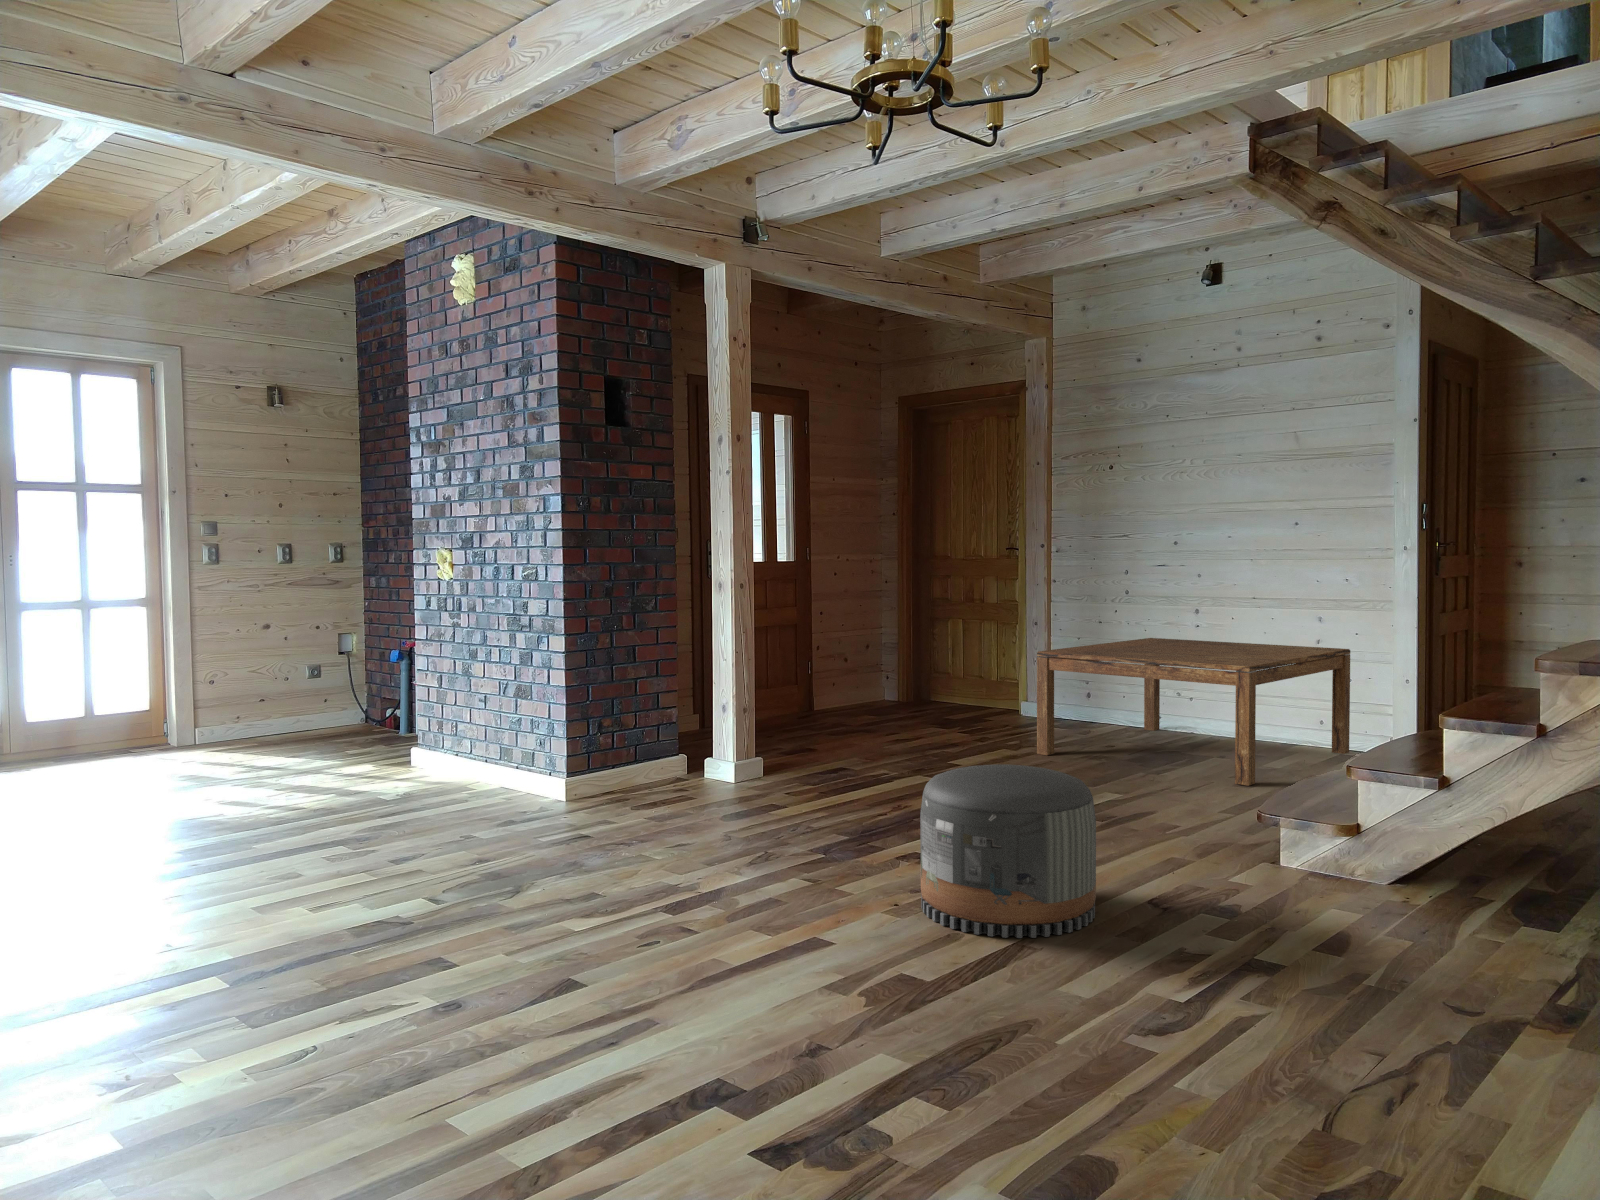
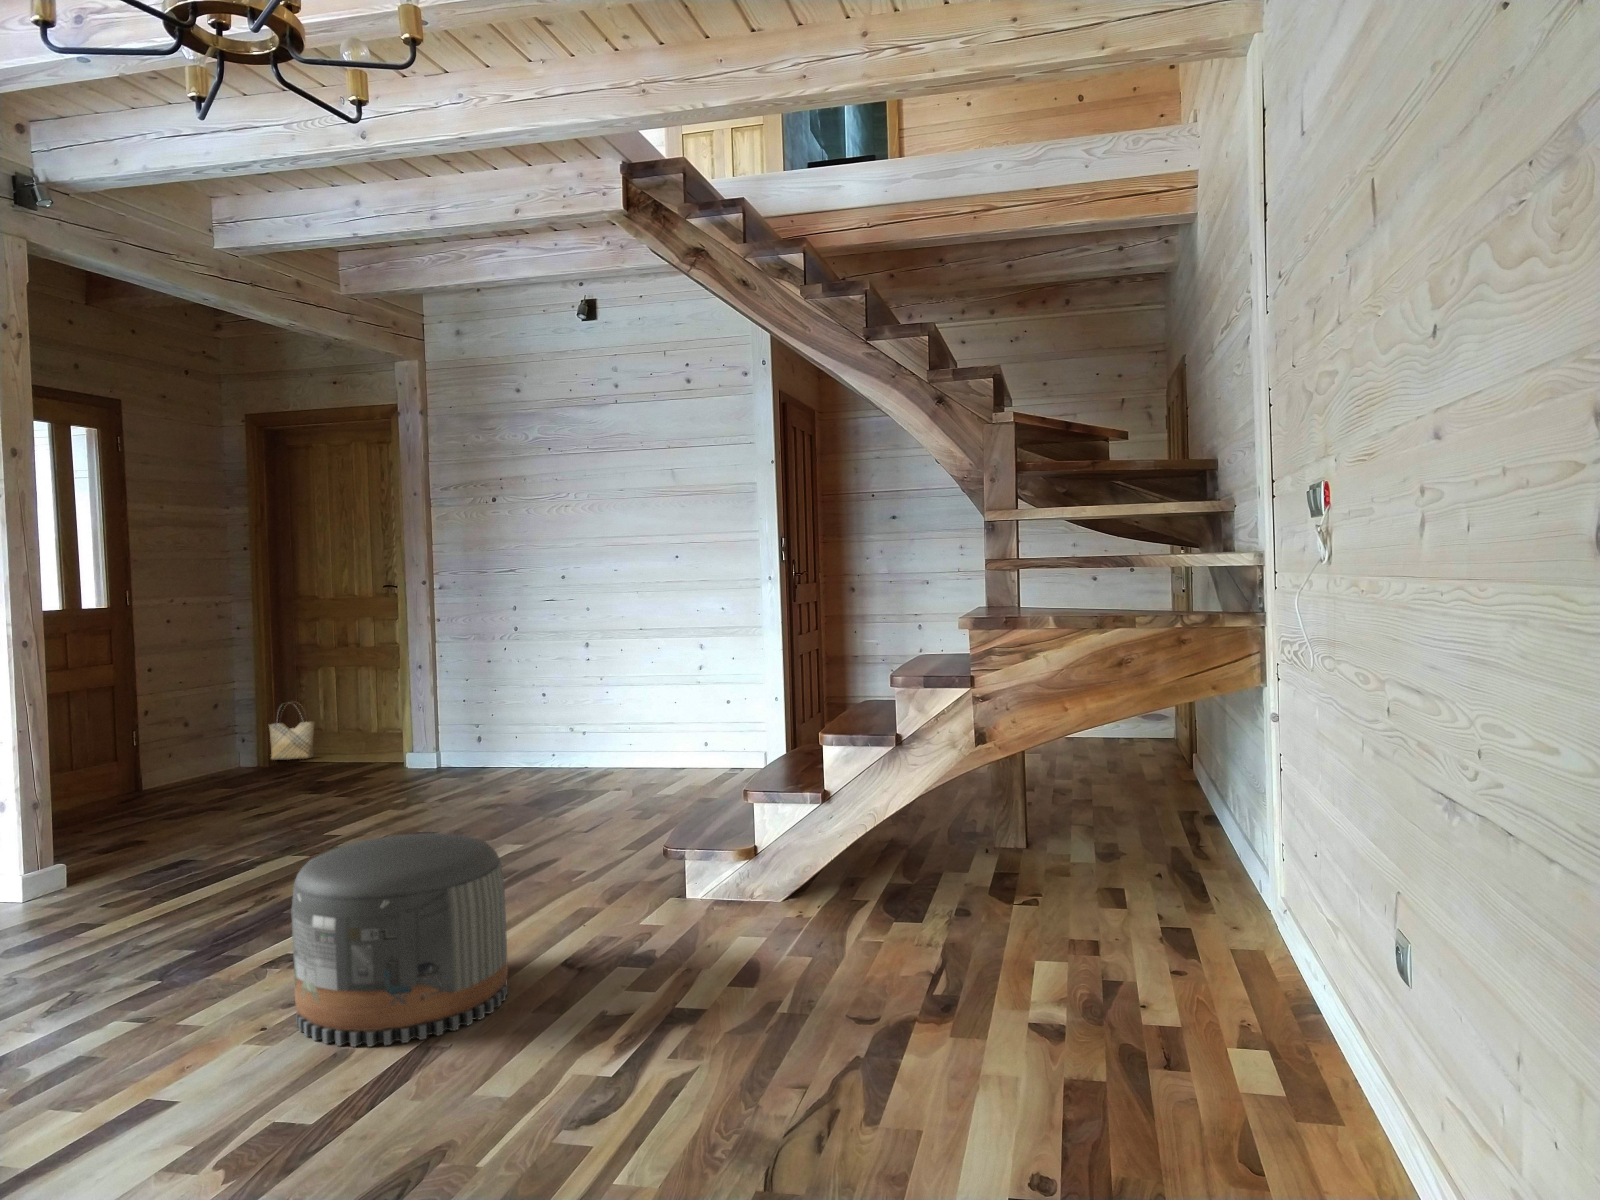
coffee table: present [1037,638,1350,786] -> none [422,673,728,816]
woven basket: none [907,649,945,700] -> present [269,706,314,760]

